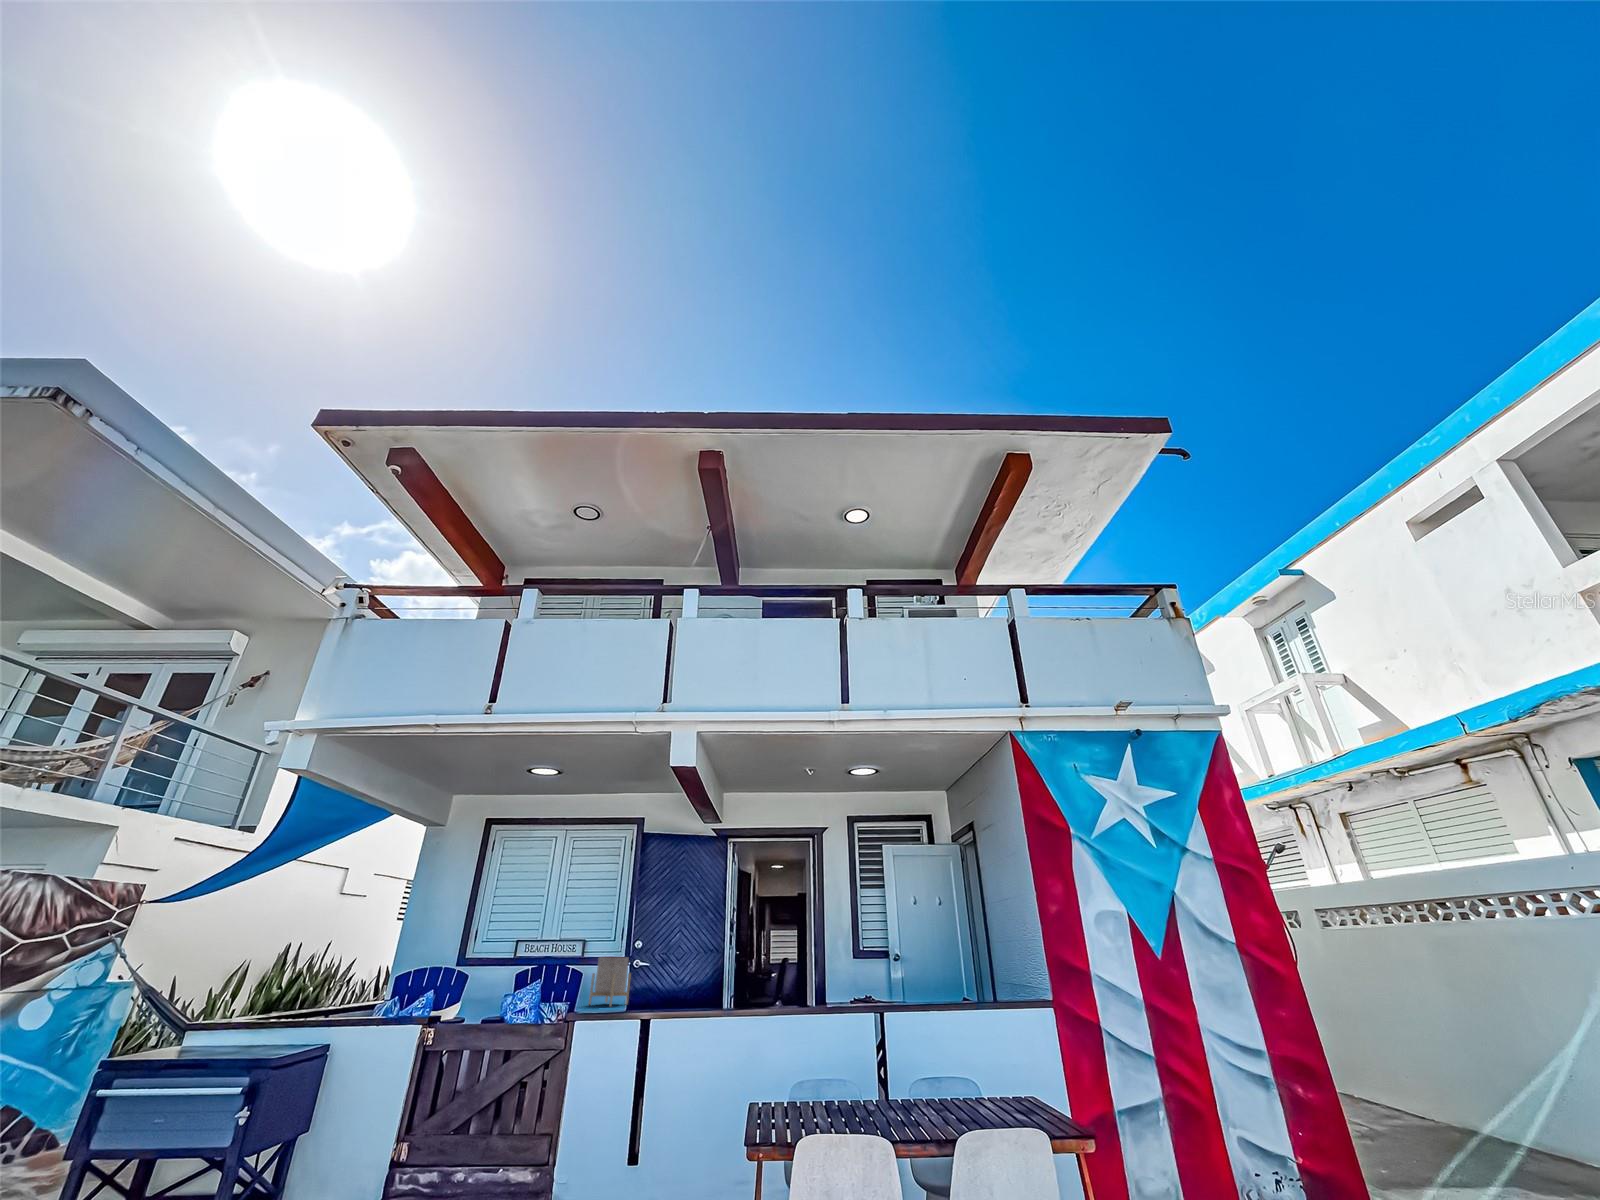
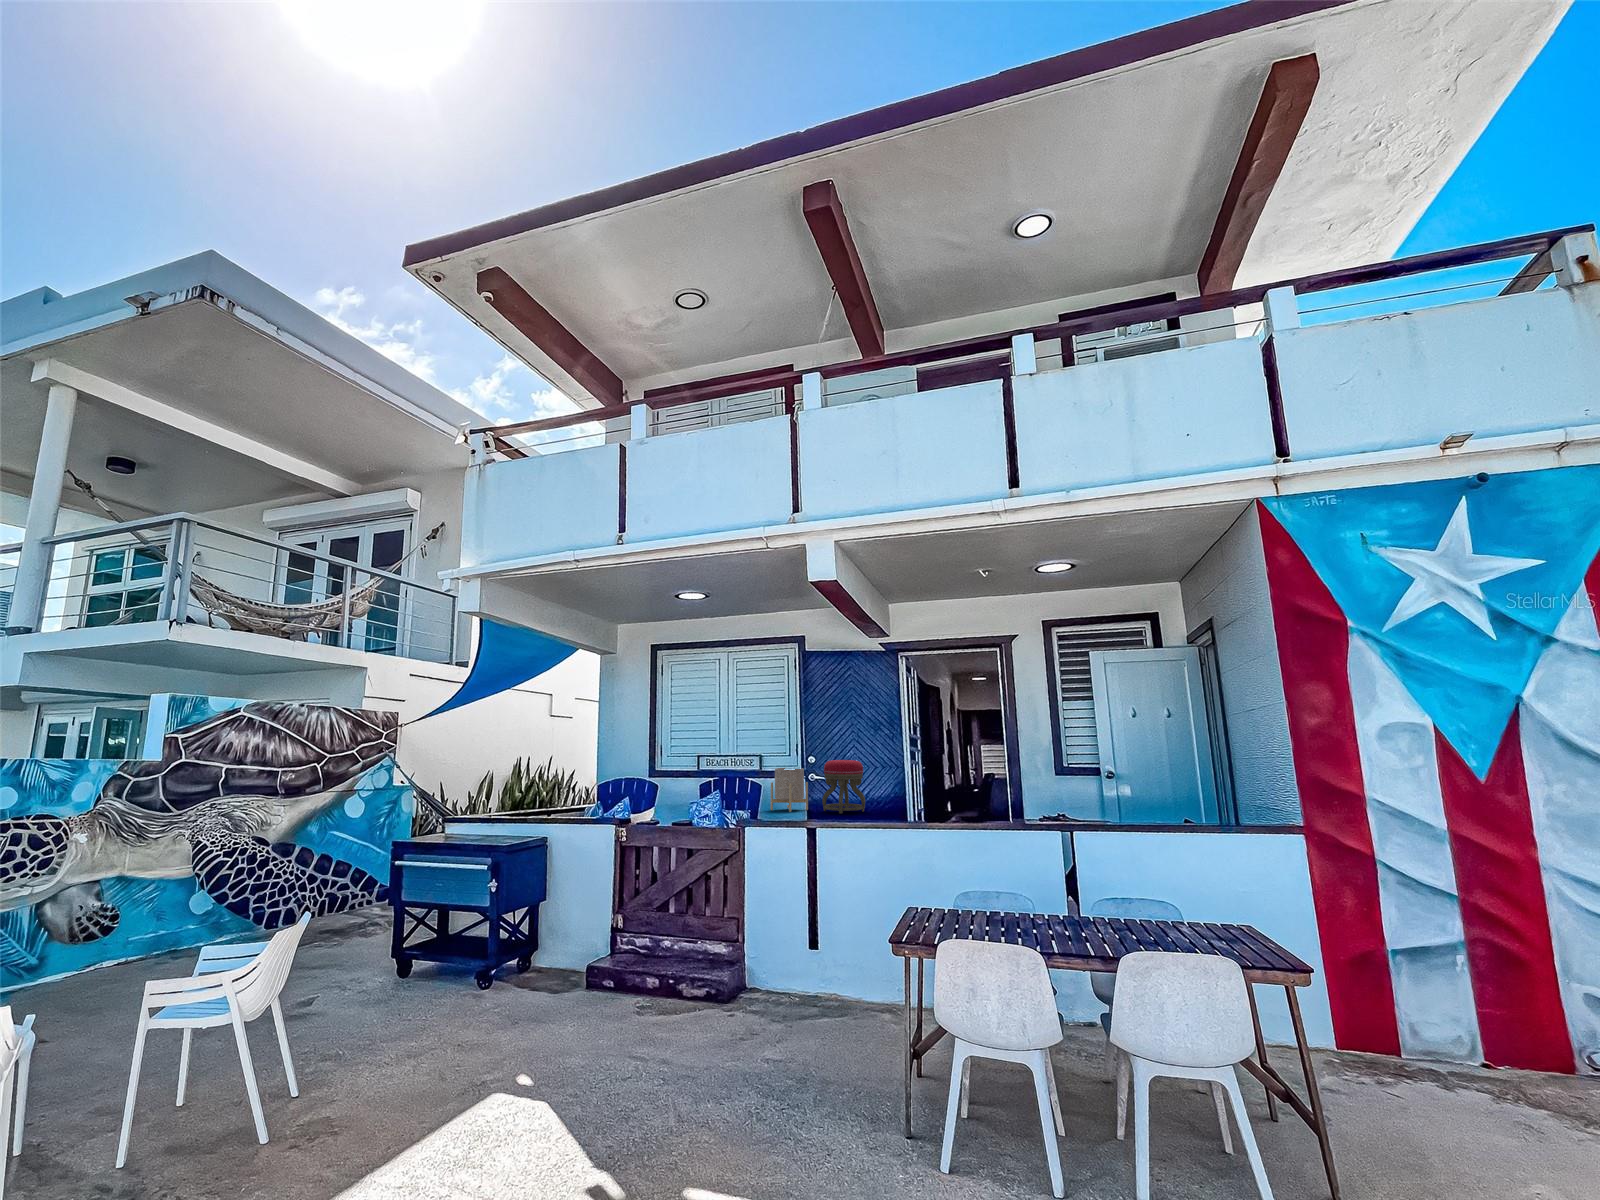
stool: none [646,948,691,1008] -> present [822,760,865,813]

